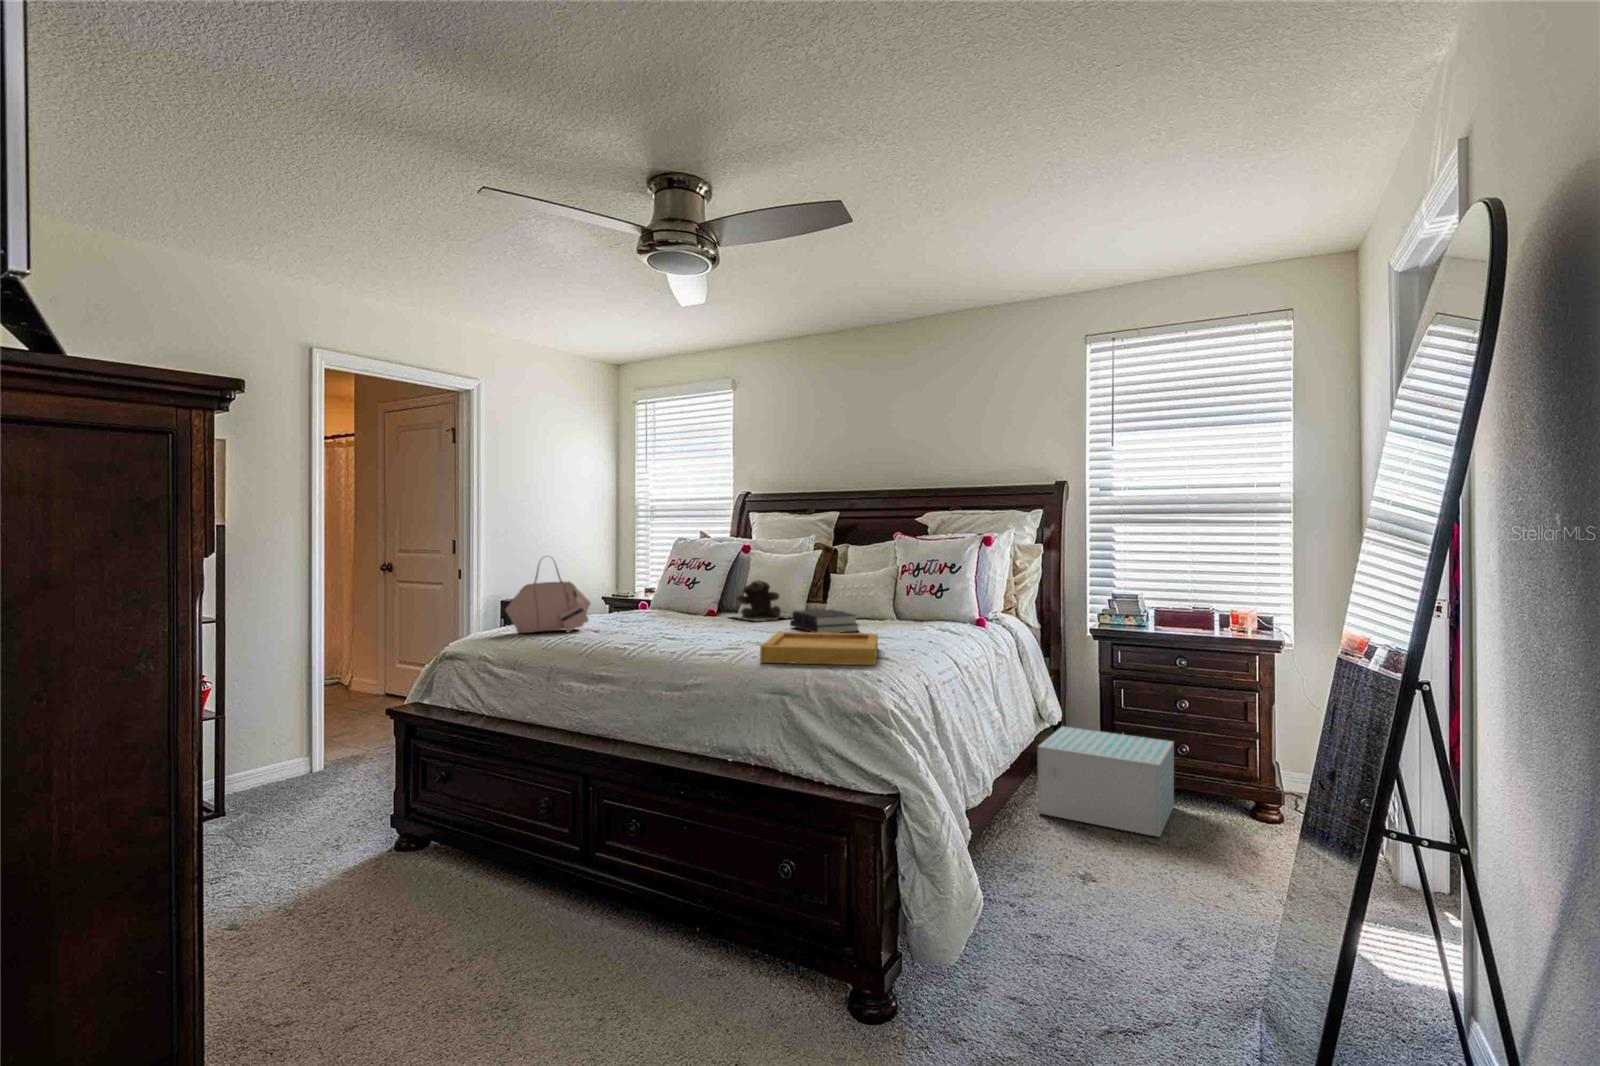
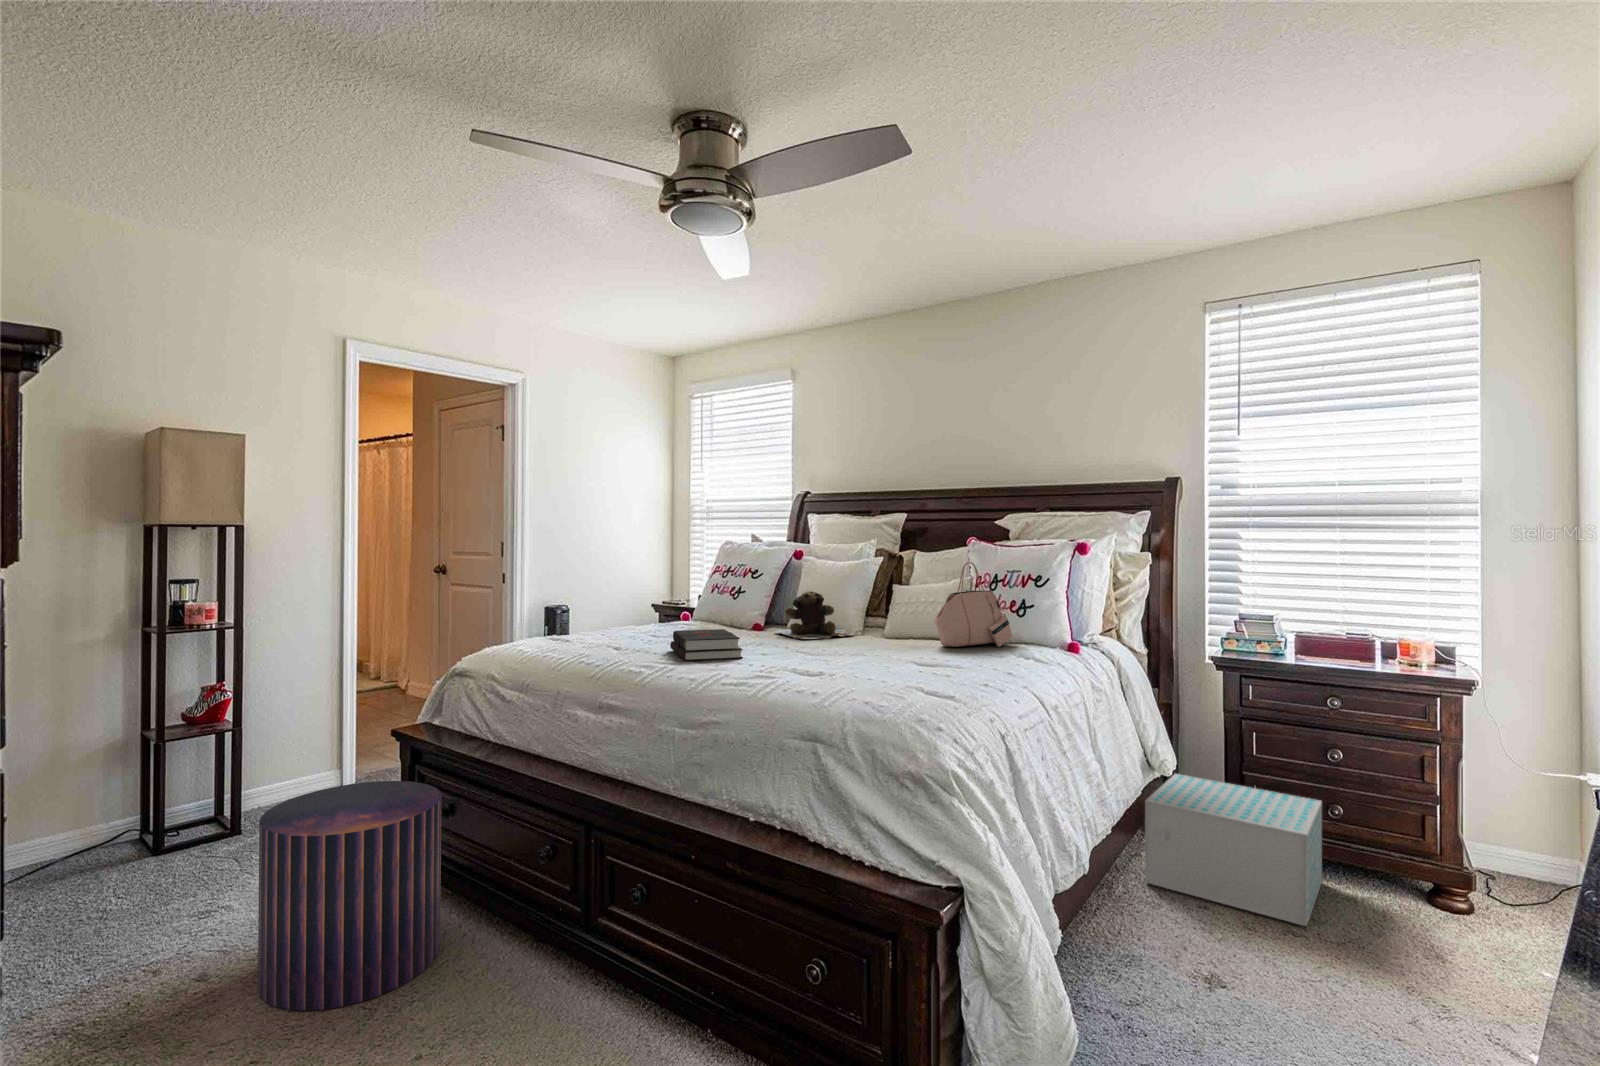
handbag: present [505,564,591,633] -> present [935,562,1013,647]
hardback book: present [790,609,858,633] -> present [670,629,743,661]
tray: present [760,632,878,665] -> none [791,658,943,708]
pouf: none [294,749,451,940] -> present [258,781,441,1011]

